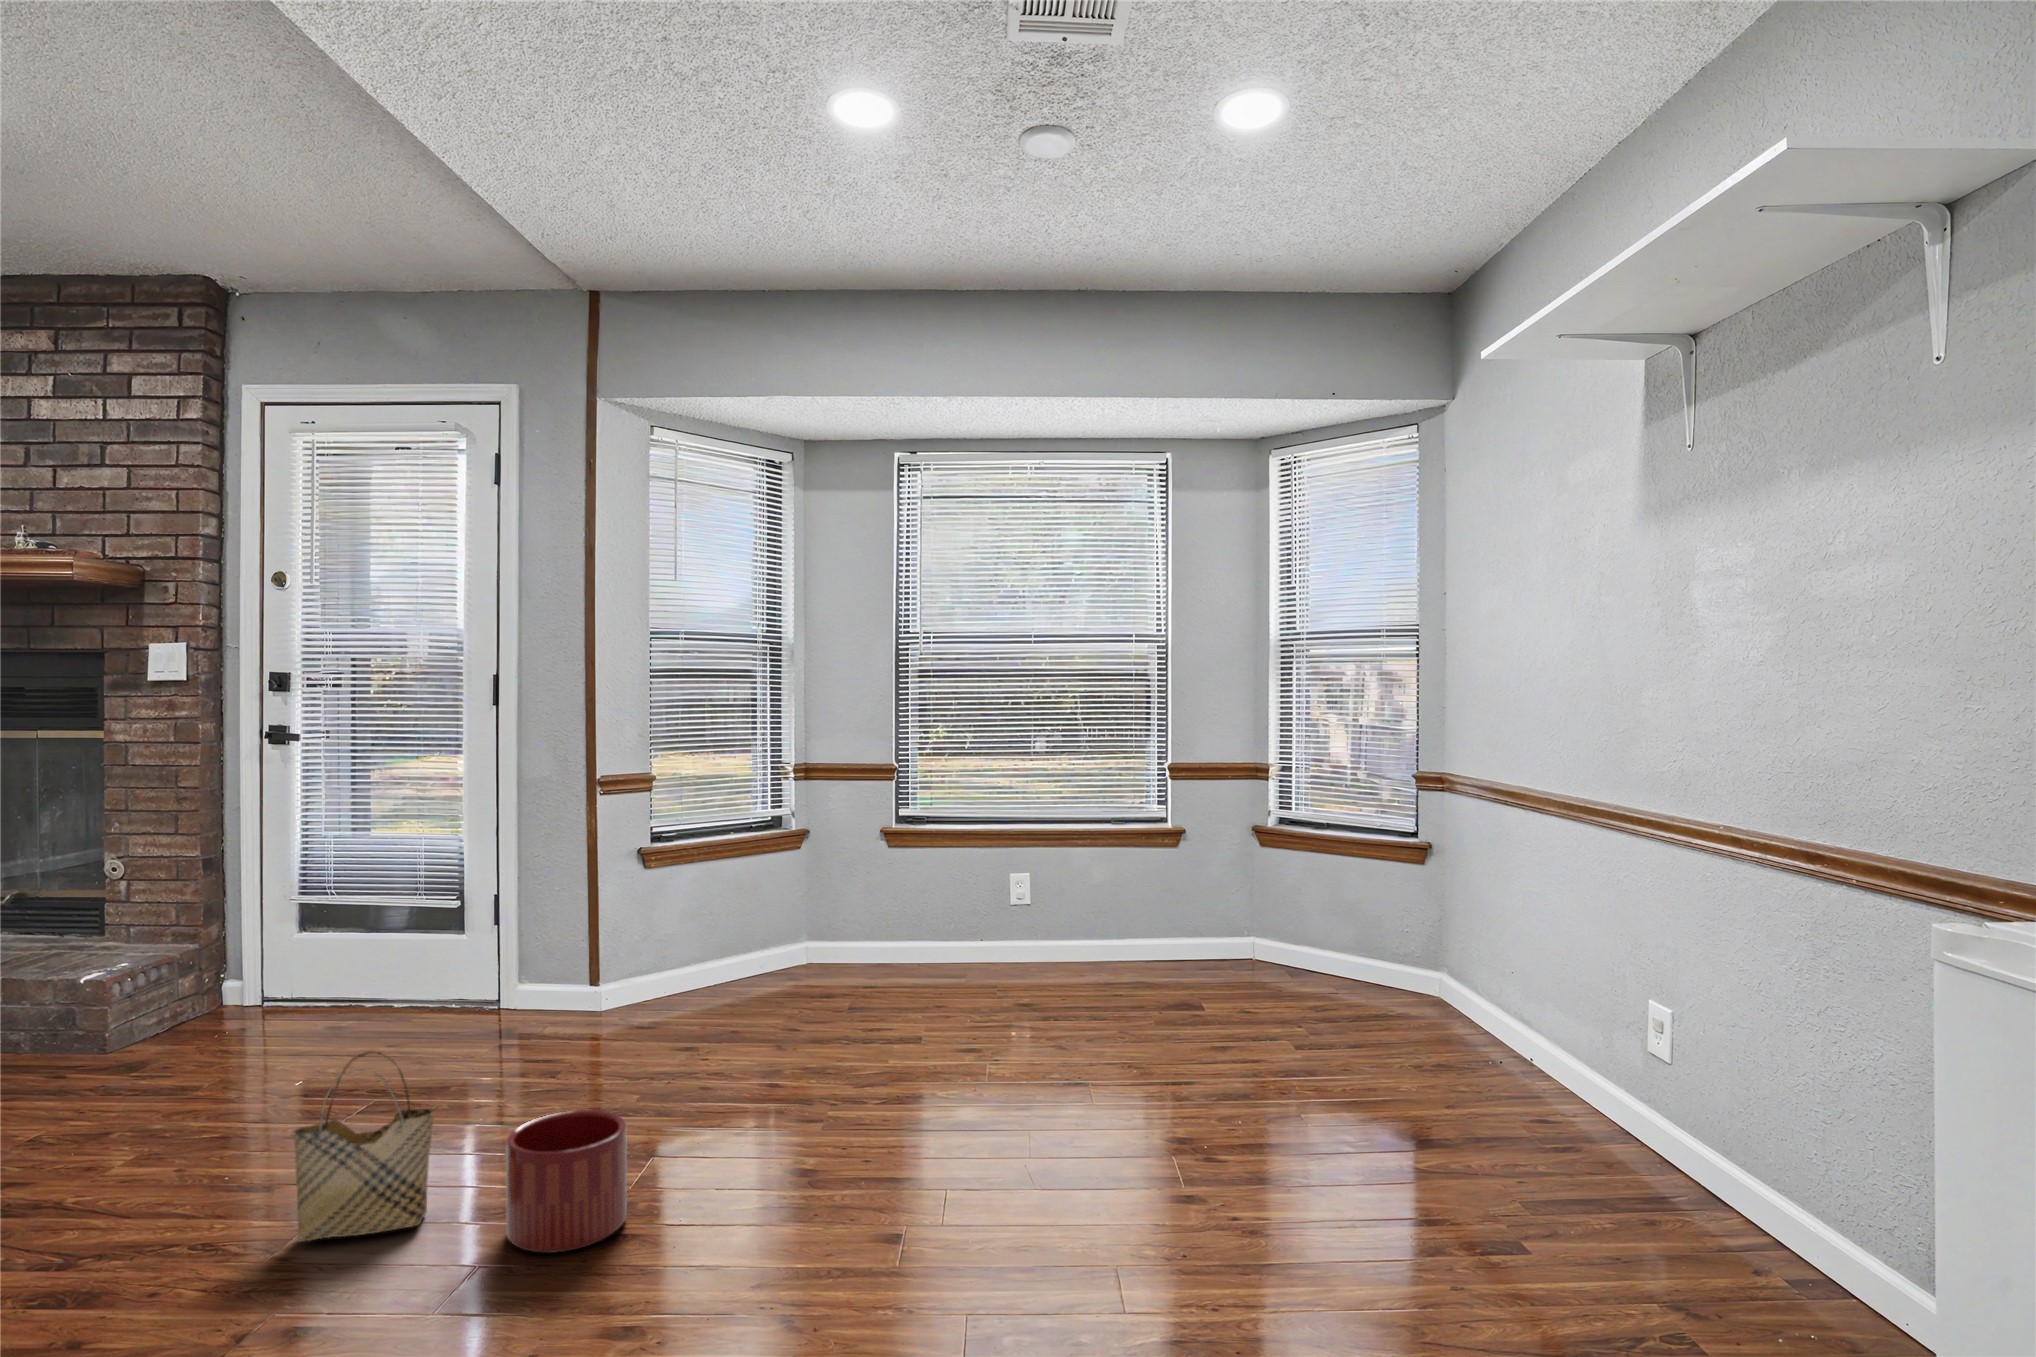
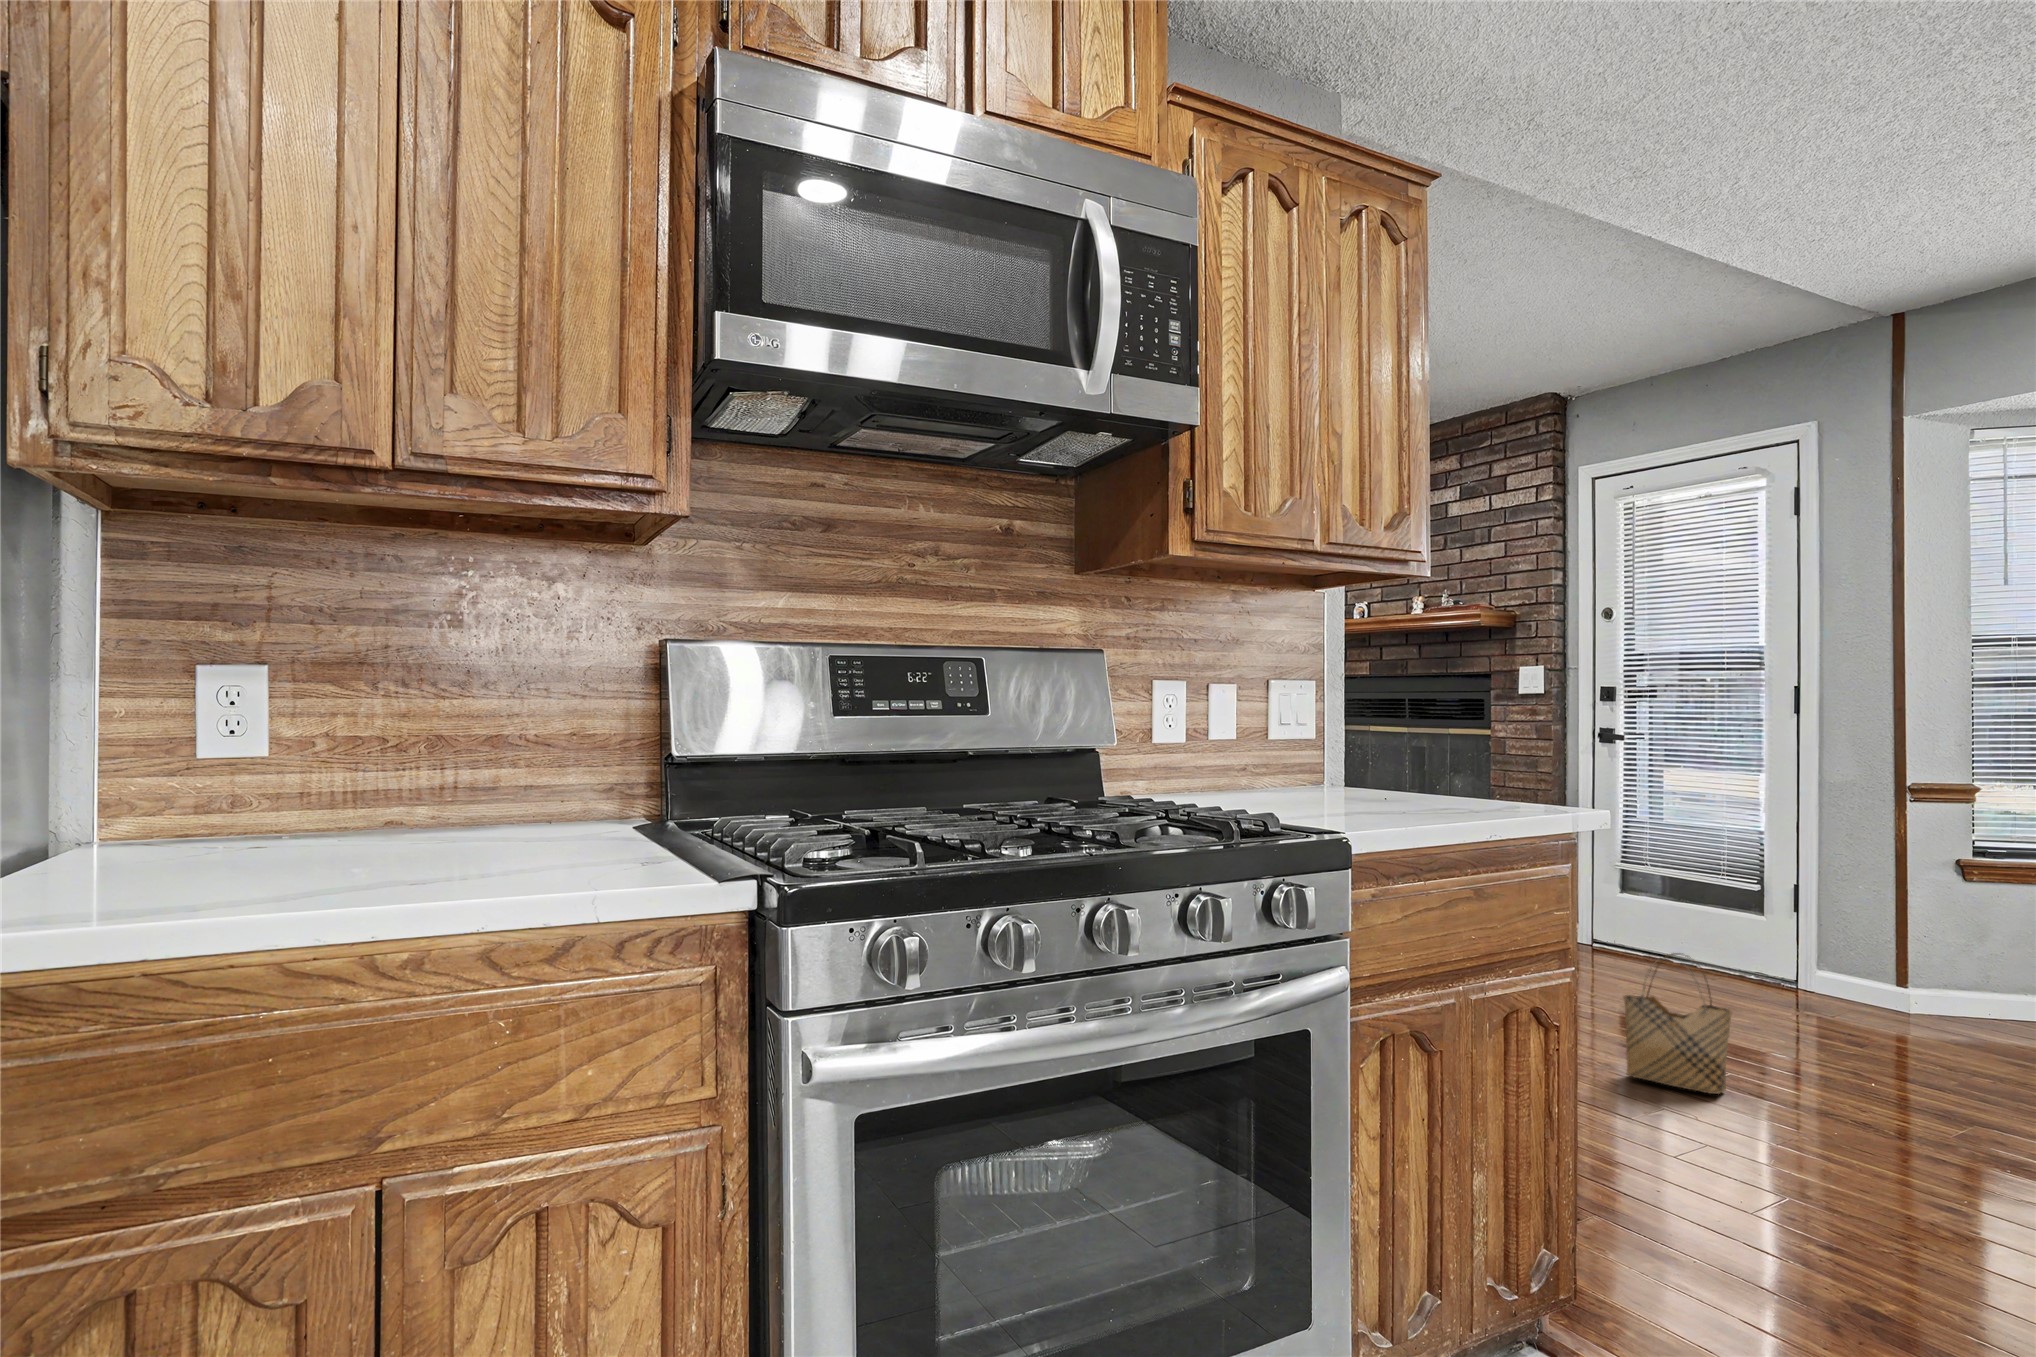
planter: present [506,1110,627,1253] -> none [1794,1037,1915,1152]

